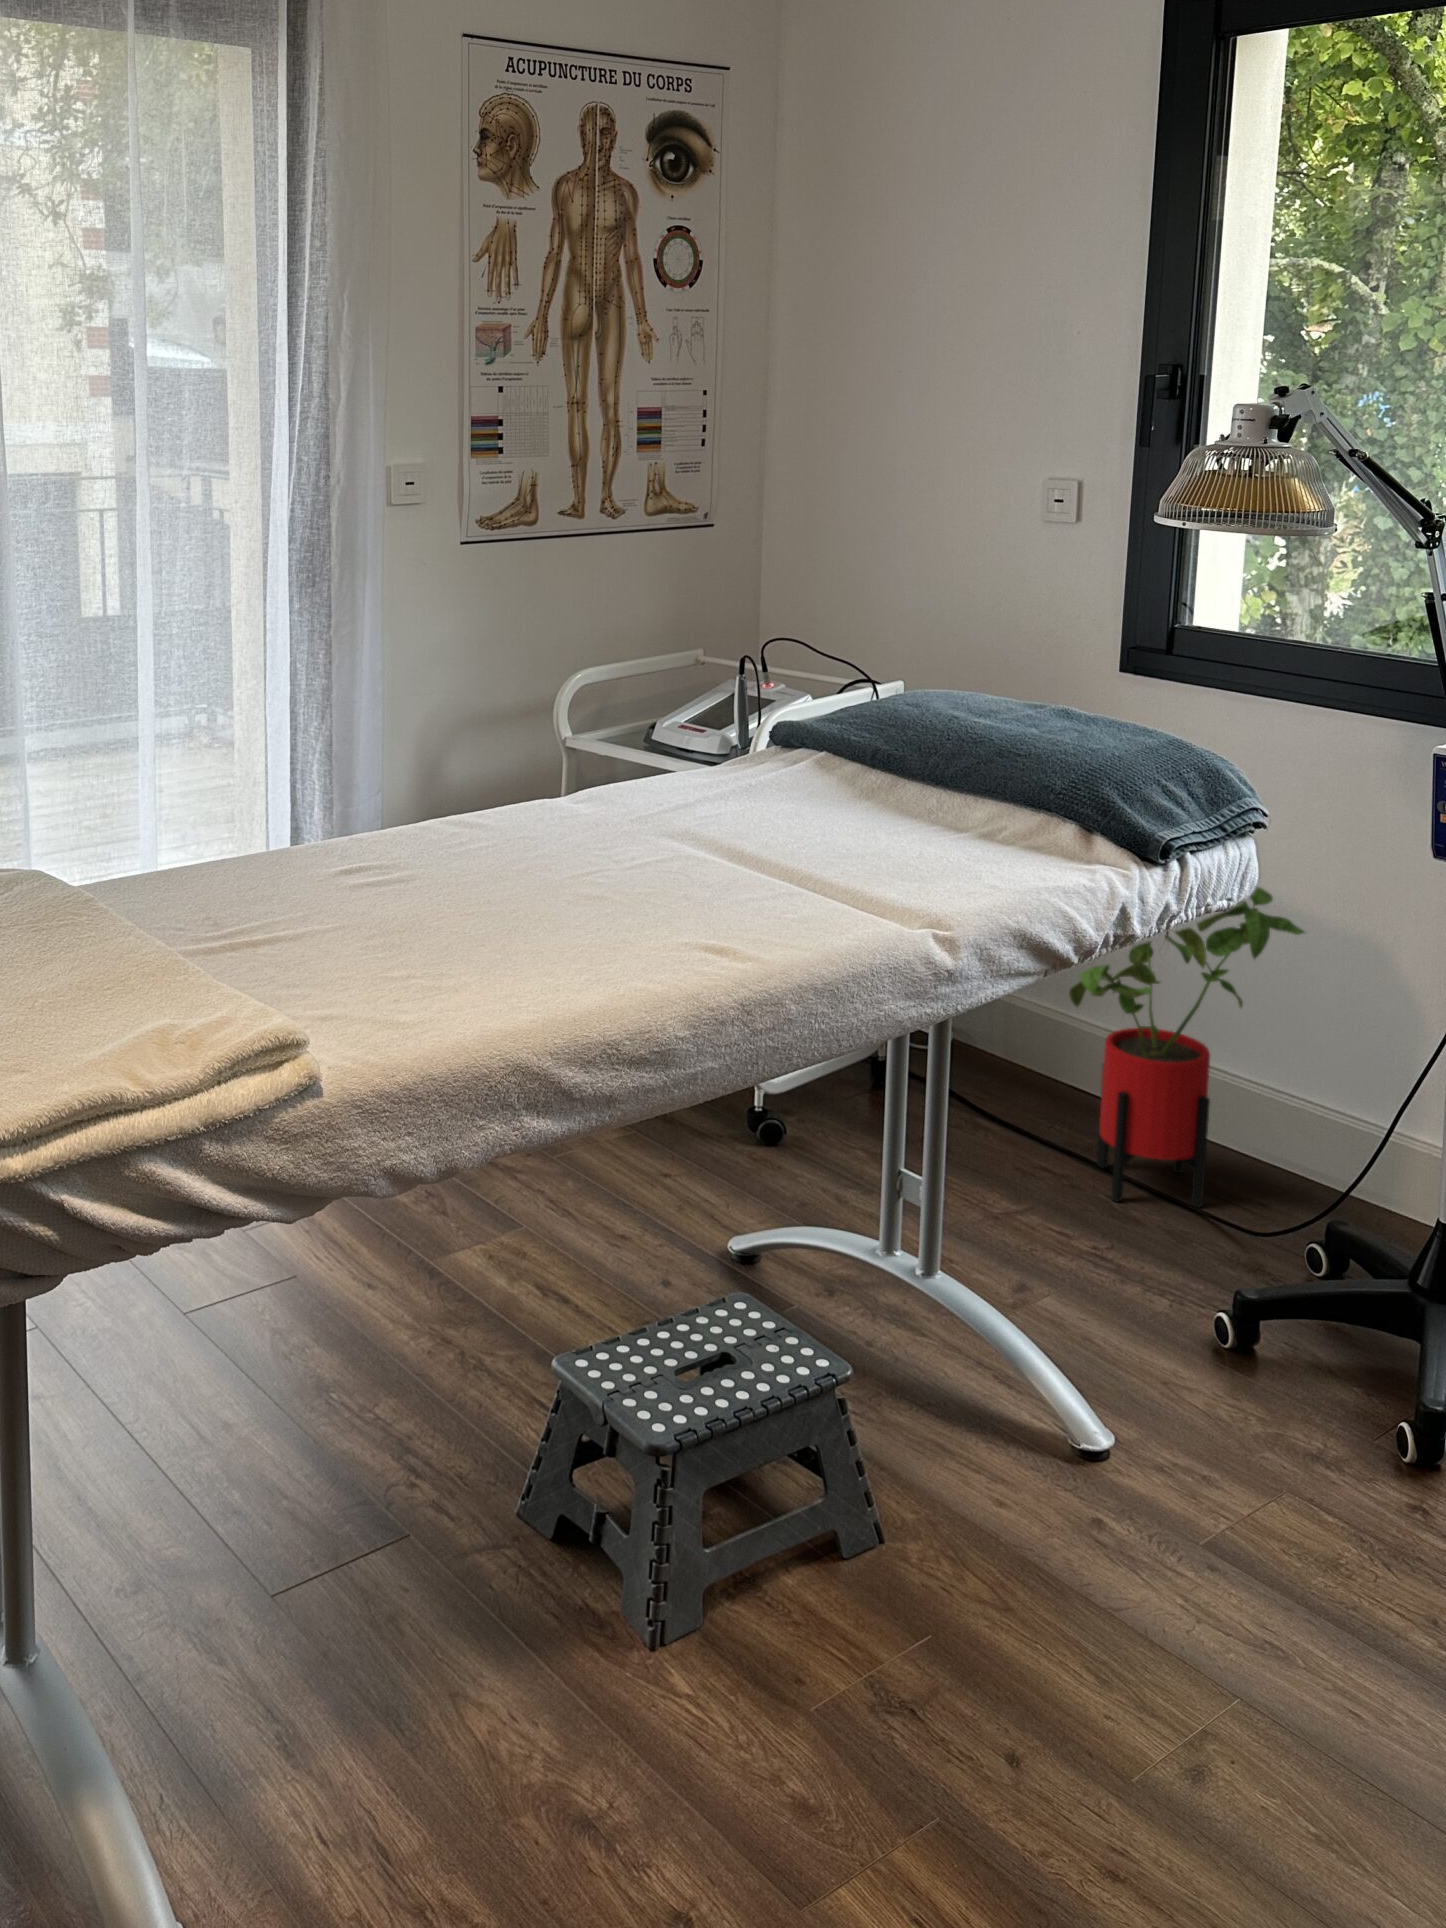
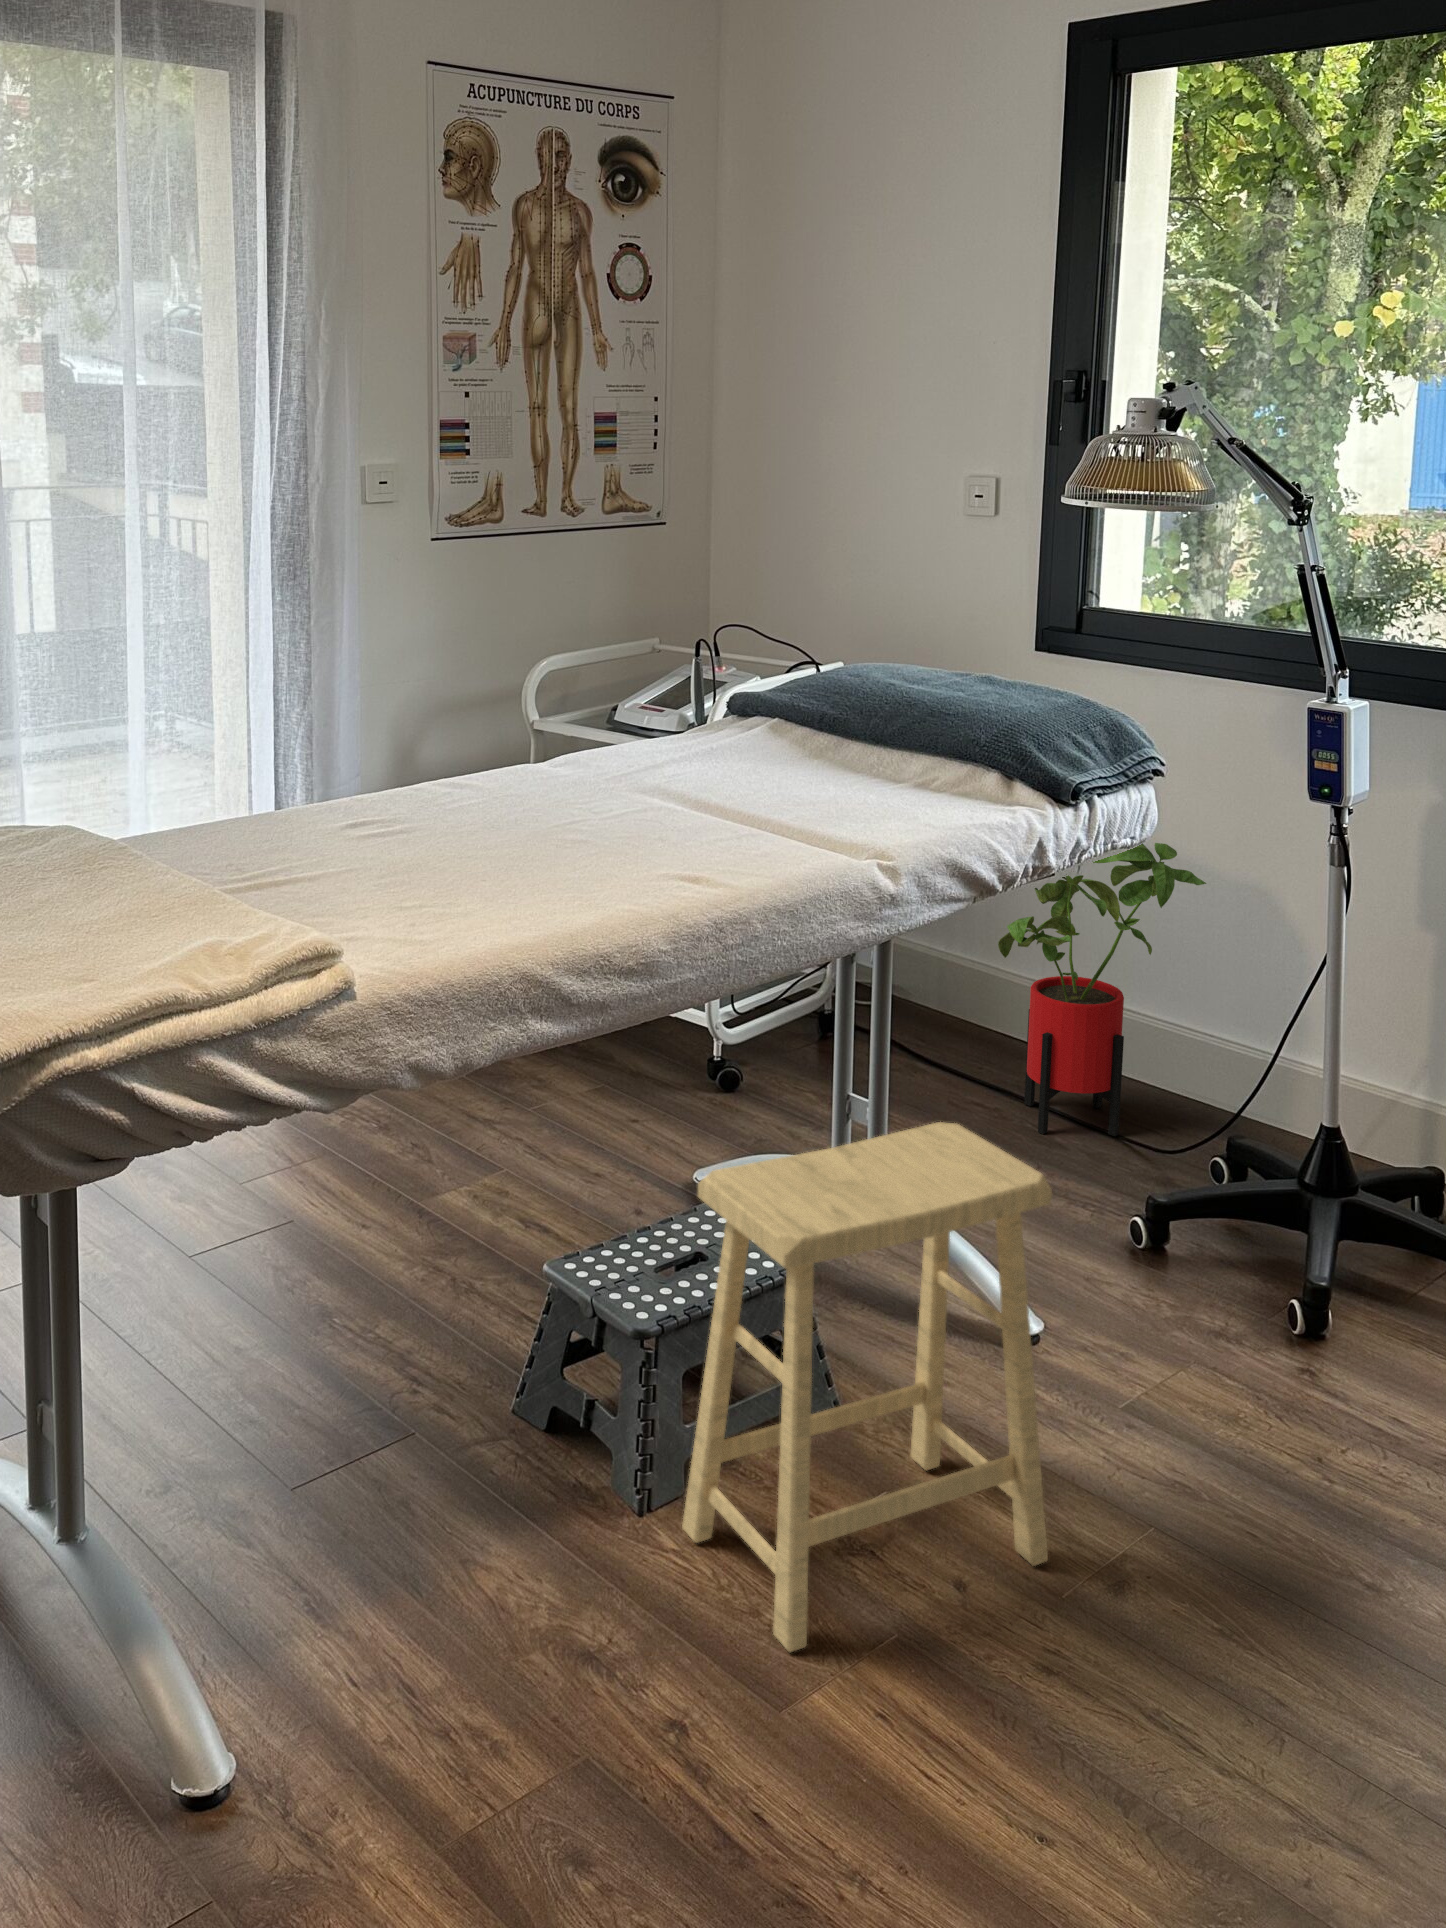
footstool: none [695,1224,1126,1842] -> present [682,1122,1052,1653]

